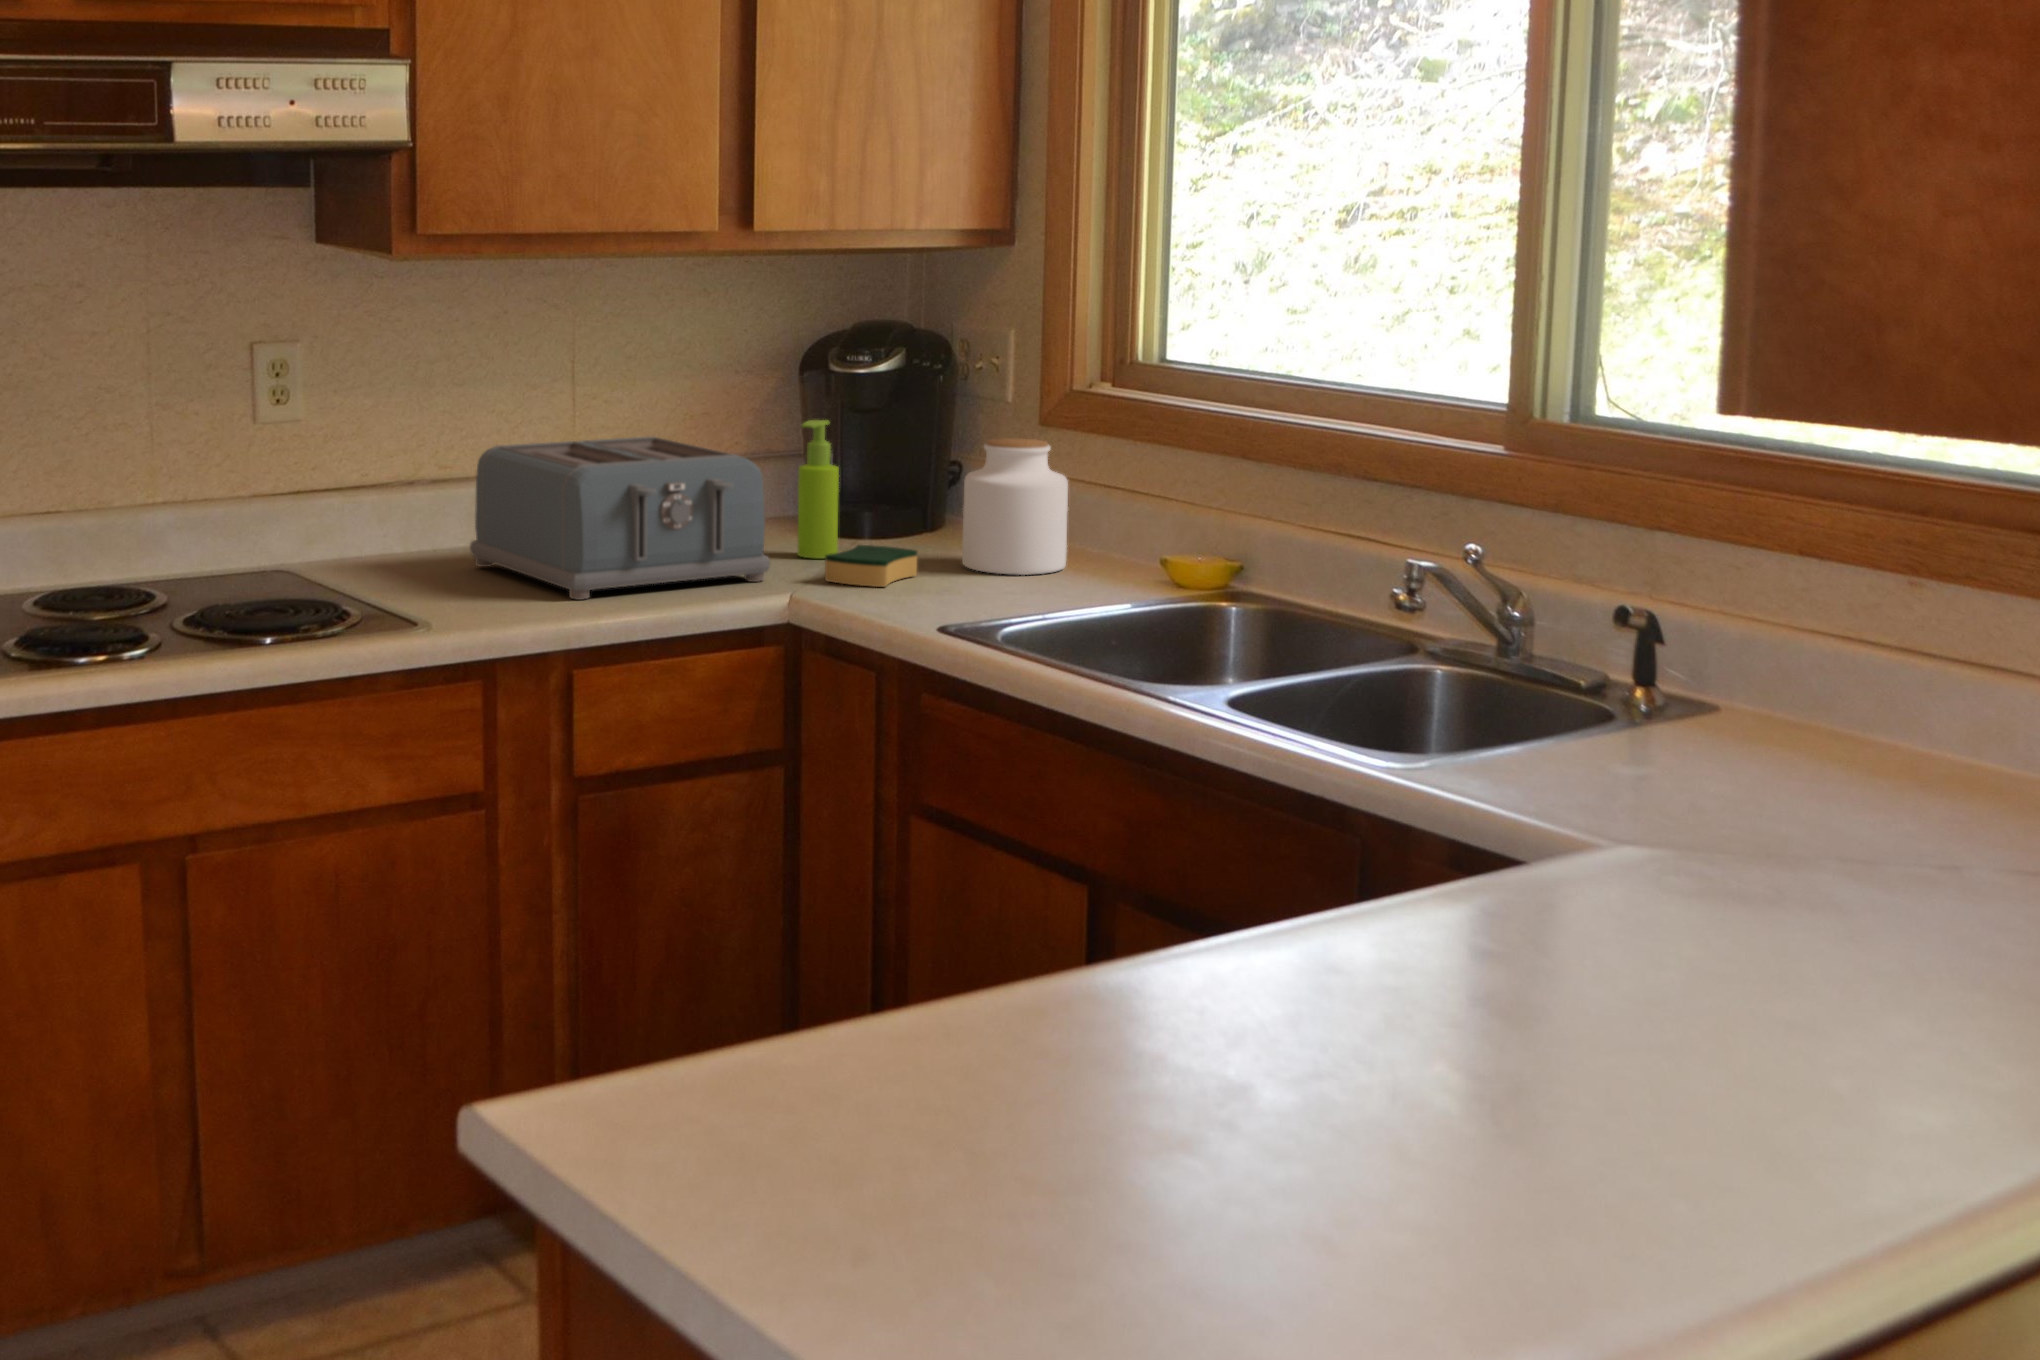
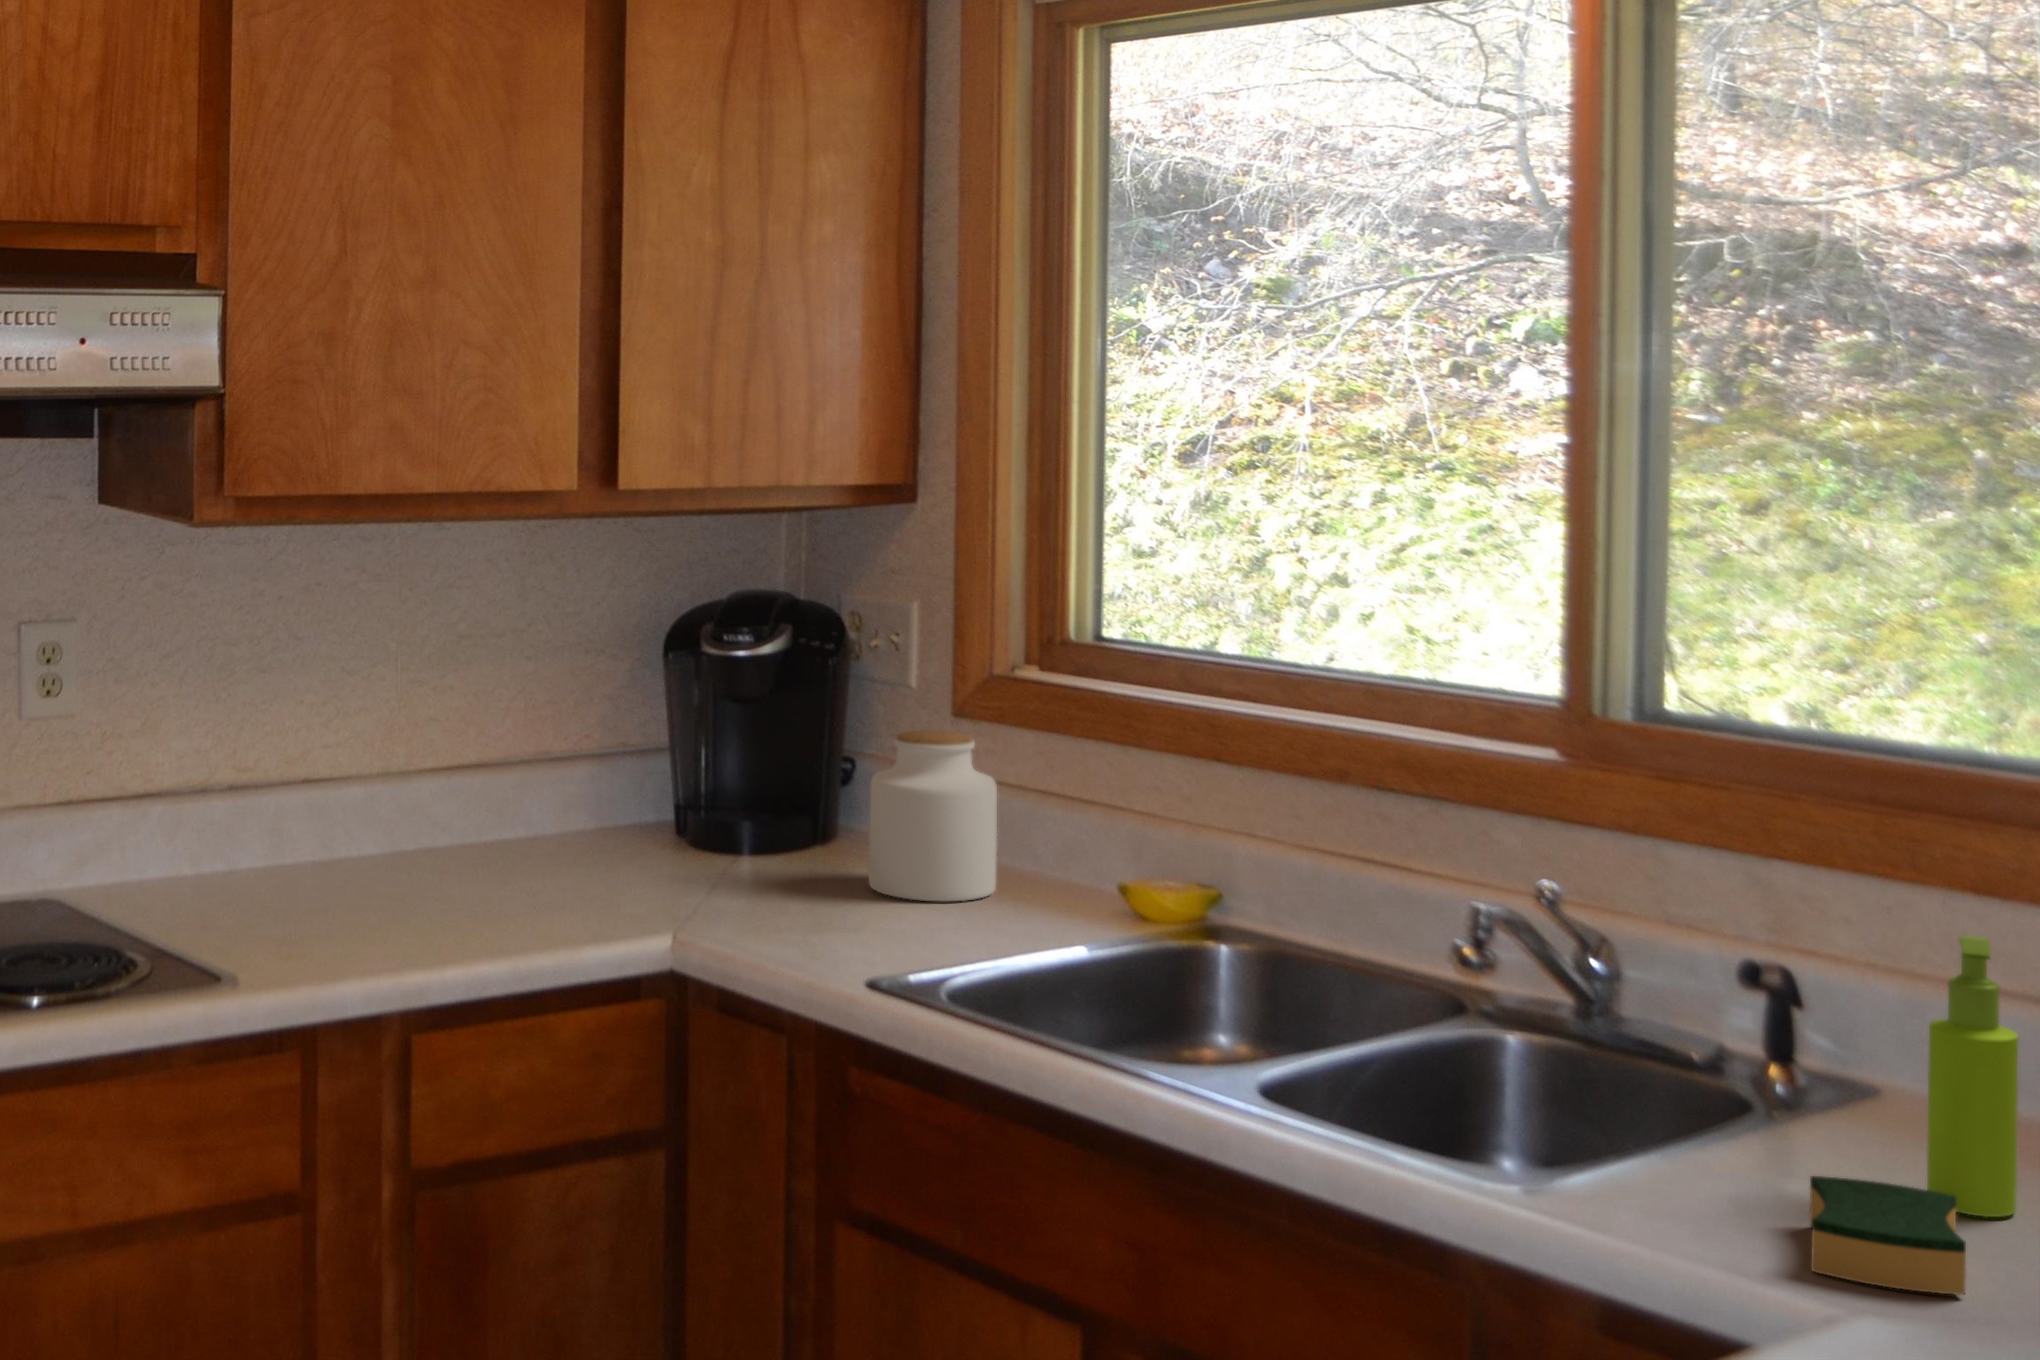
soap dispenser: present [797,420,839,559] -> present [1927,935,2018,1217]
toaster: present [470,437,770,600] -> none [273,729,643,945]
sponge: present [825,545,917,587] -> present [1810,1176,1966,1295]

